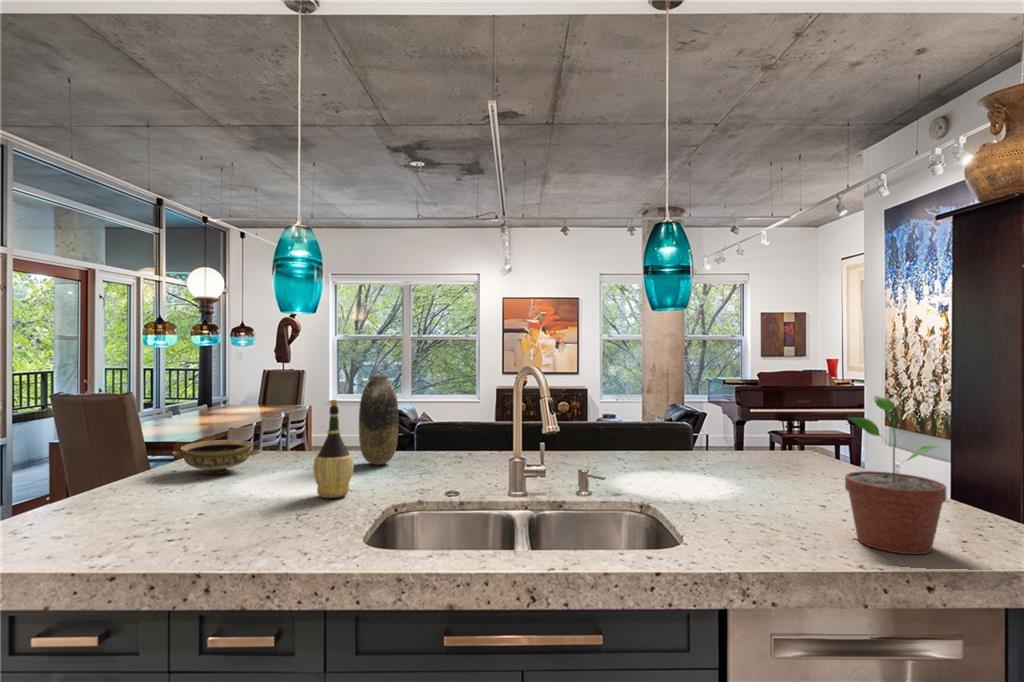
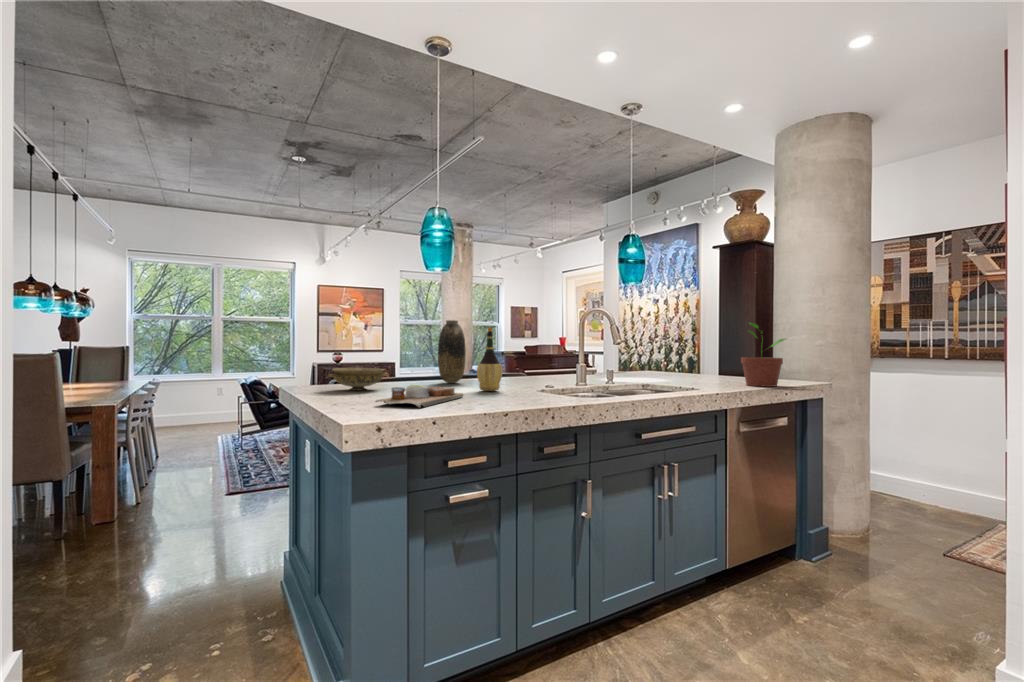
cutting board: none [58,489,236,541] -> present [376,385,463,408]

